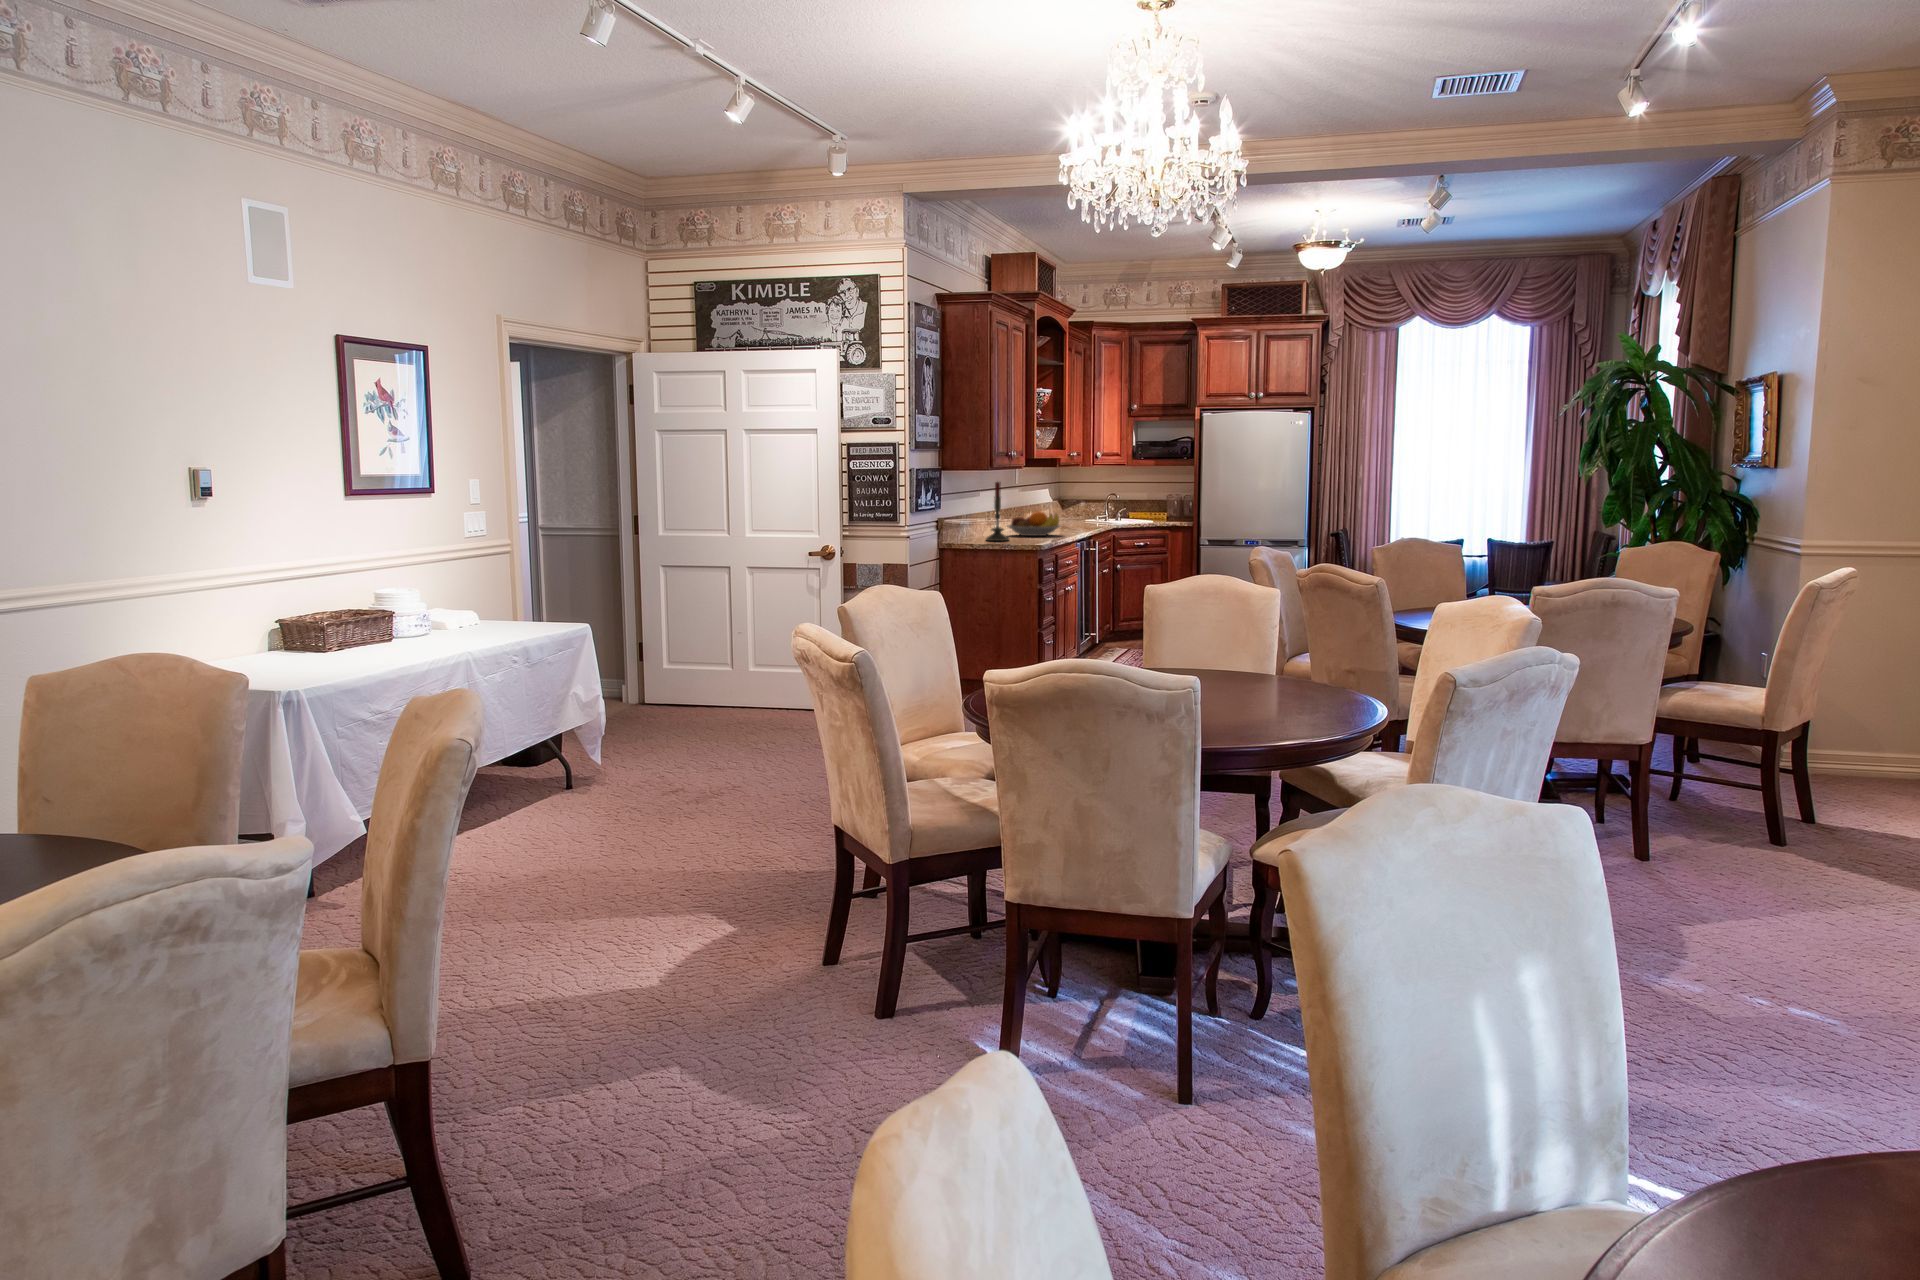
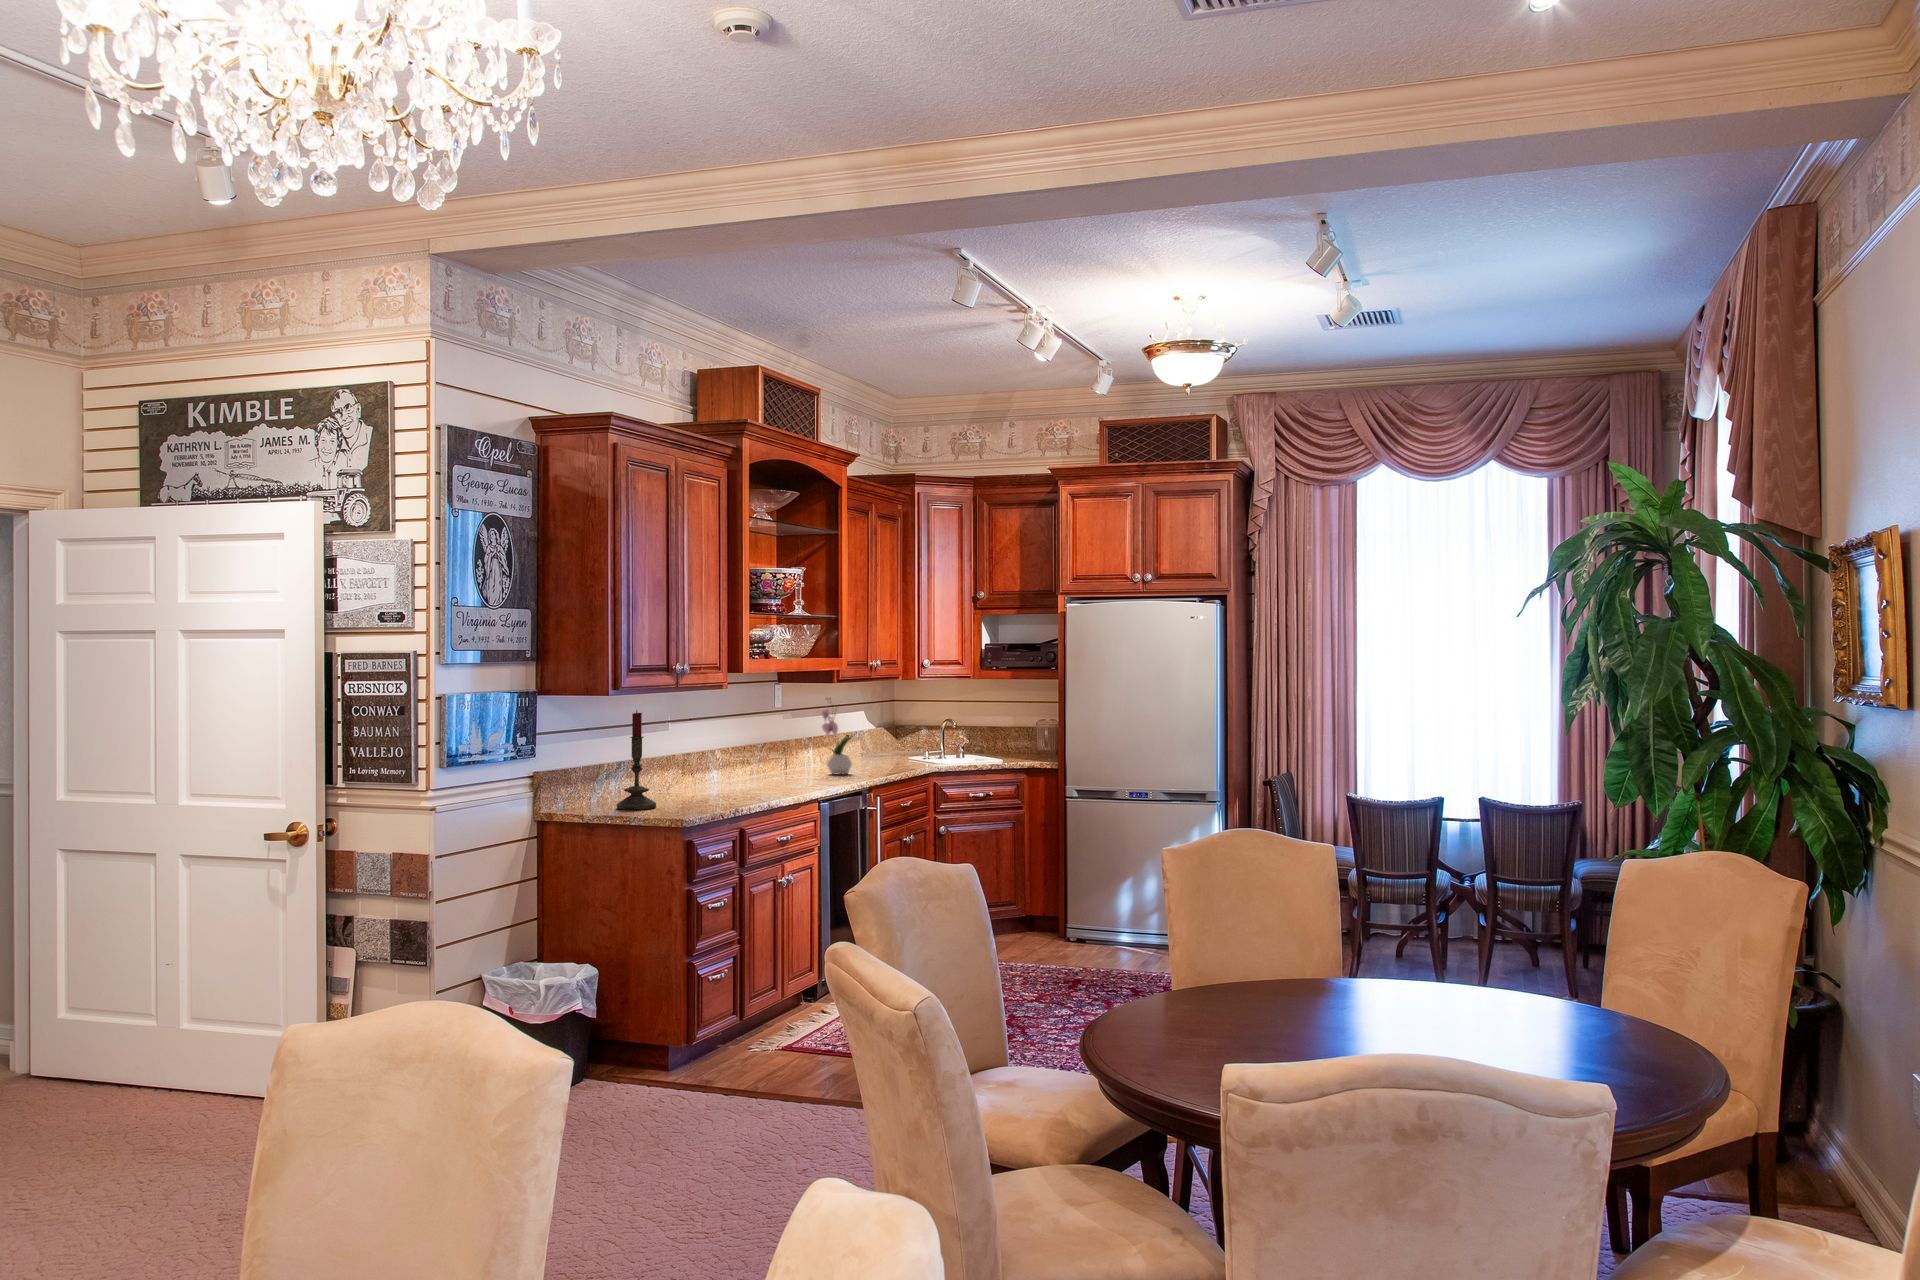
flower arrangement: none [1056,476,1079,527] -> present [822,698,852,774]
fruit bowl: present [1007,511,1060,536] -> none [687,757,777,796]

